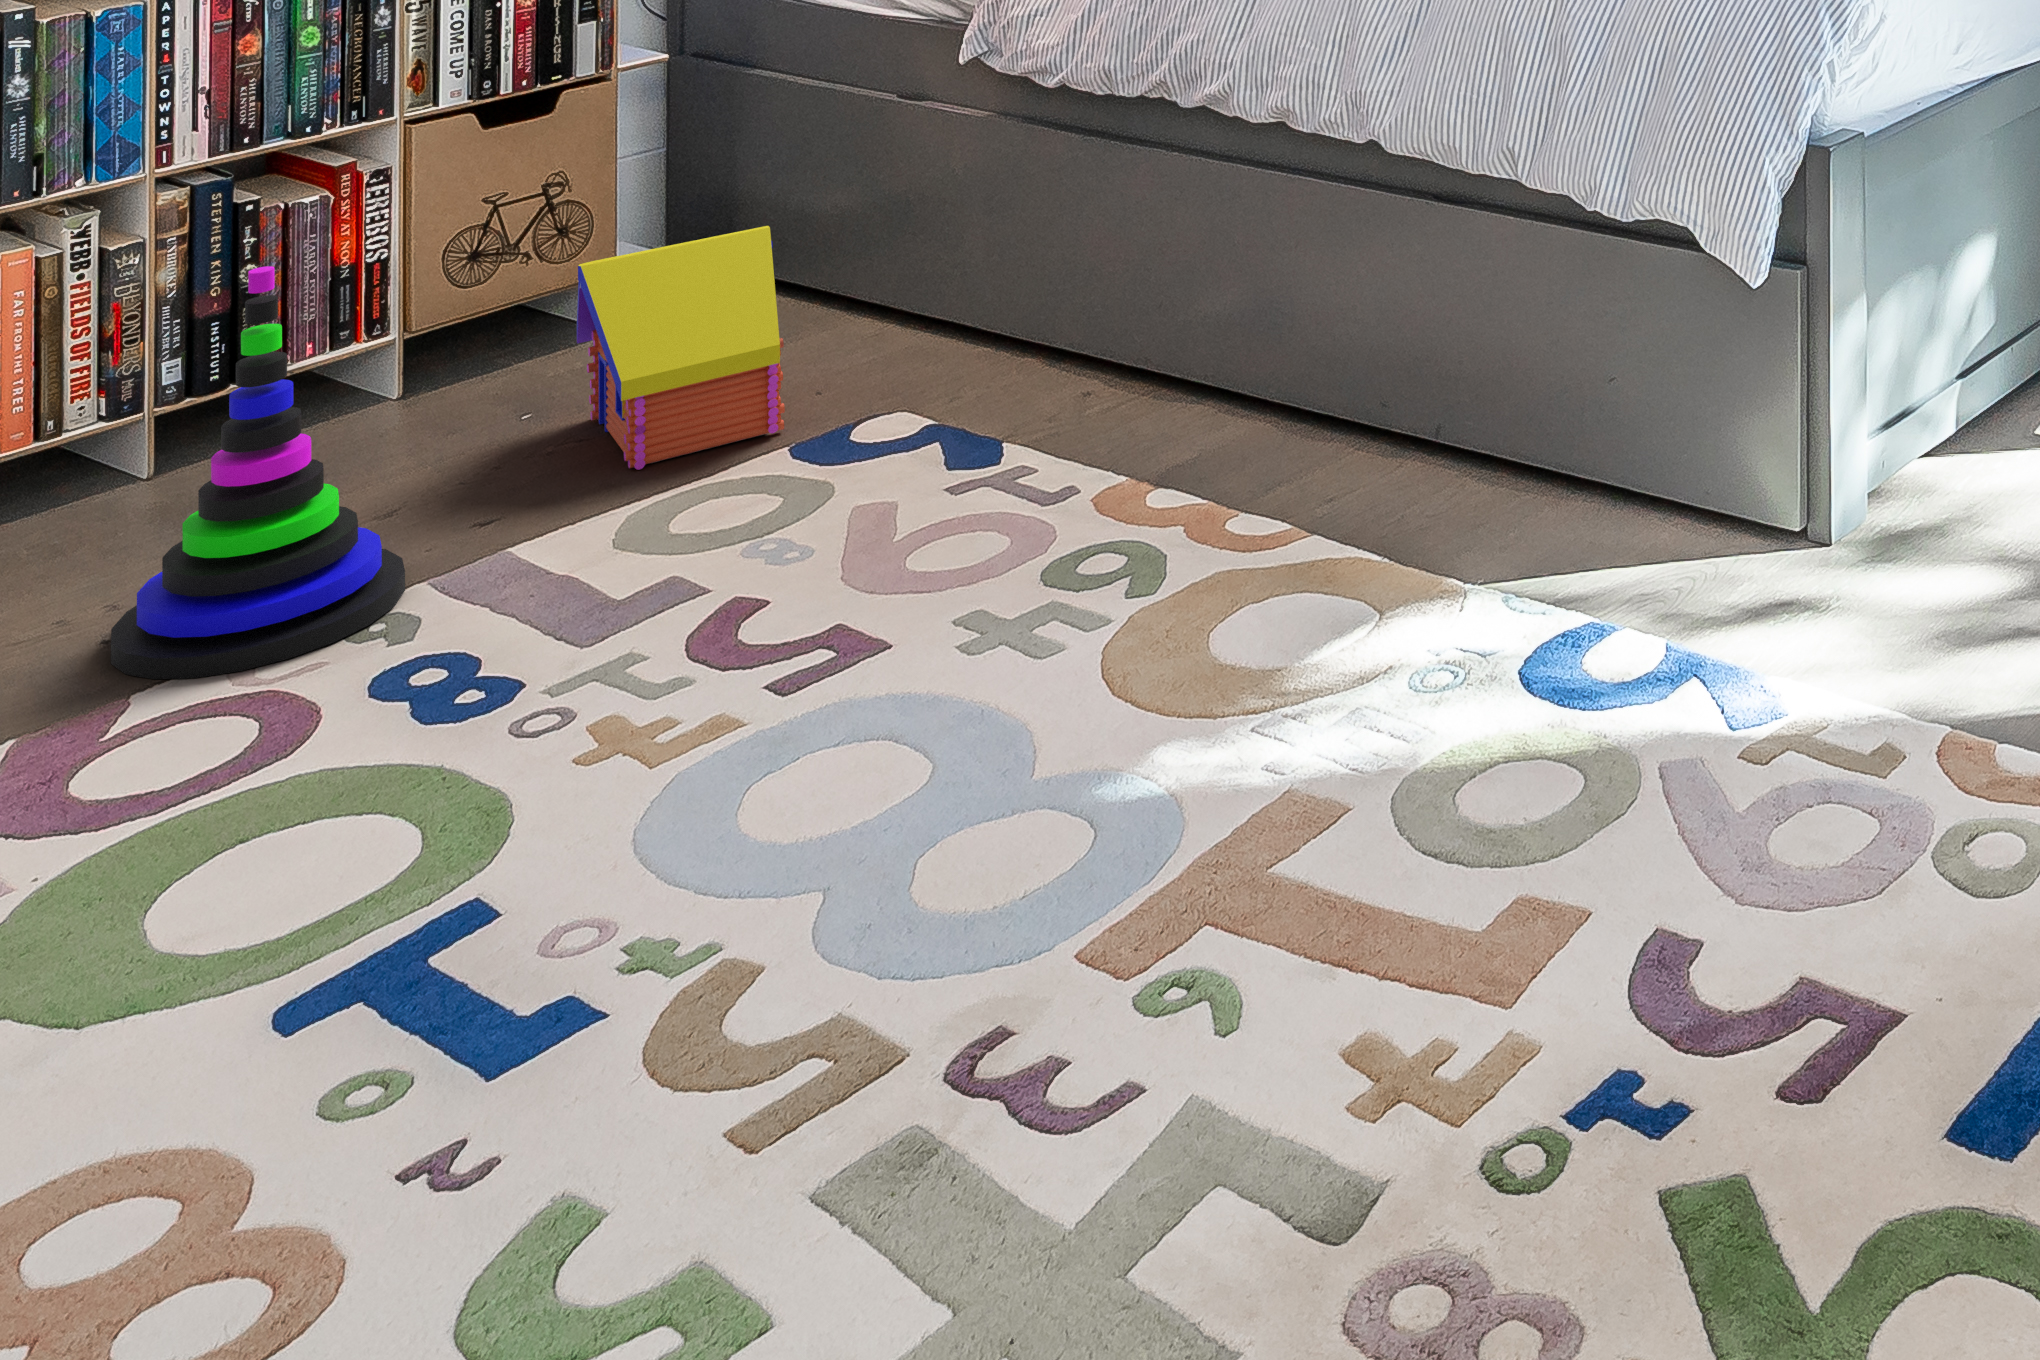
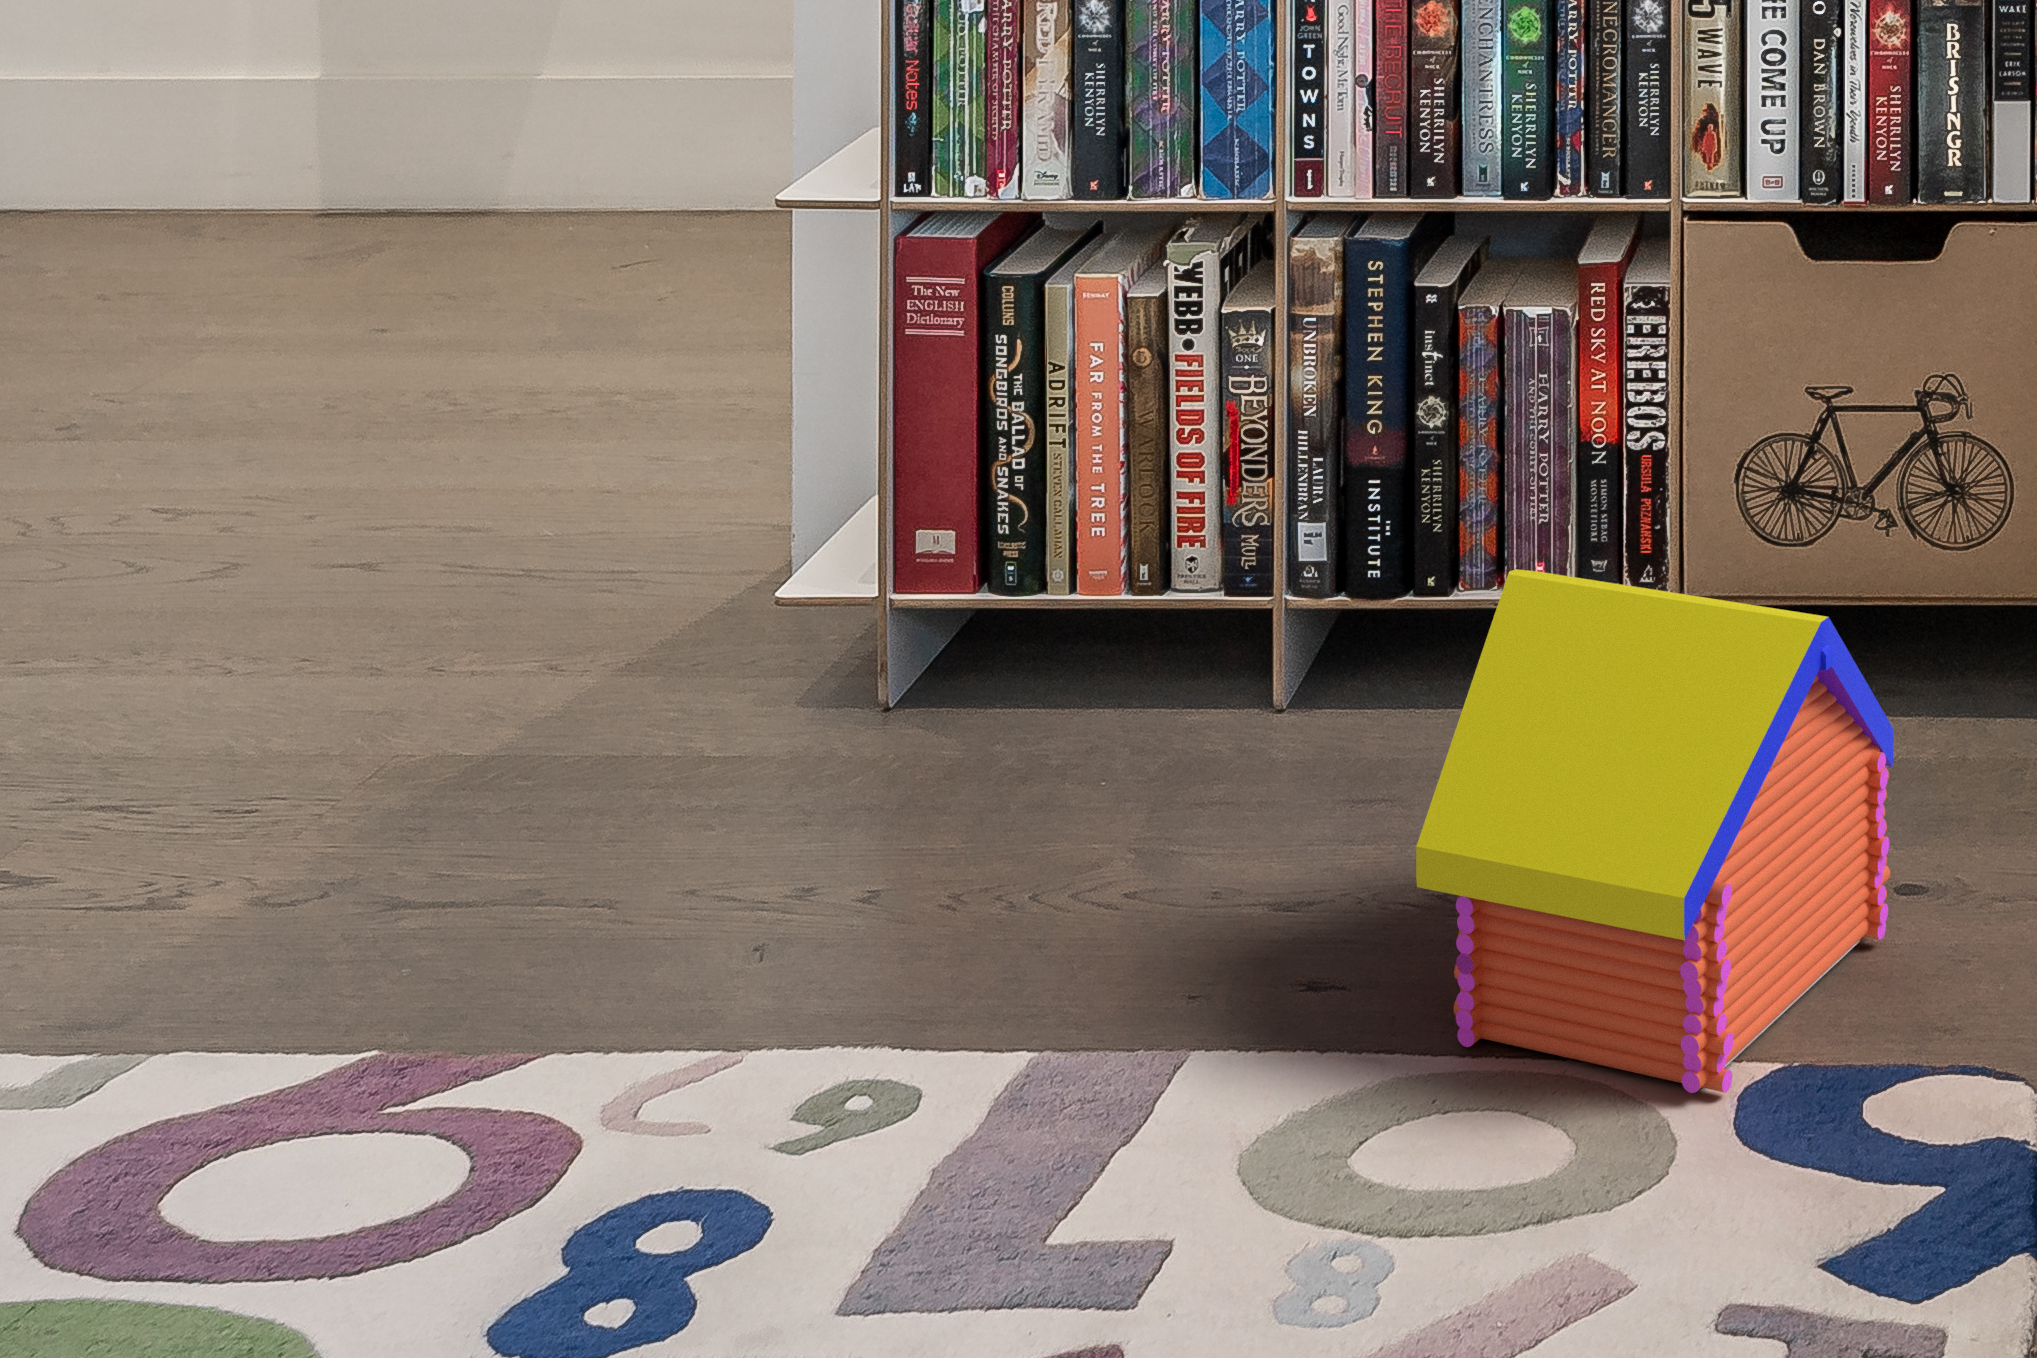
stacking toy: present [111,266,405,679] -> none [482,389,957,1156]

